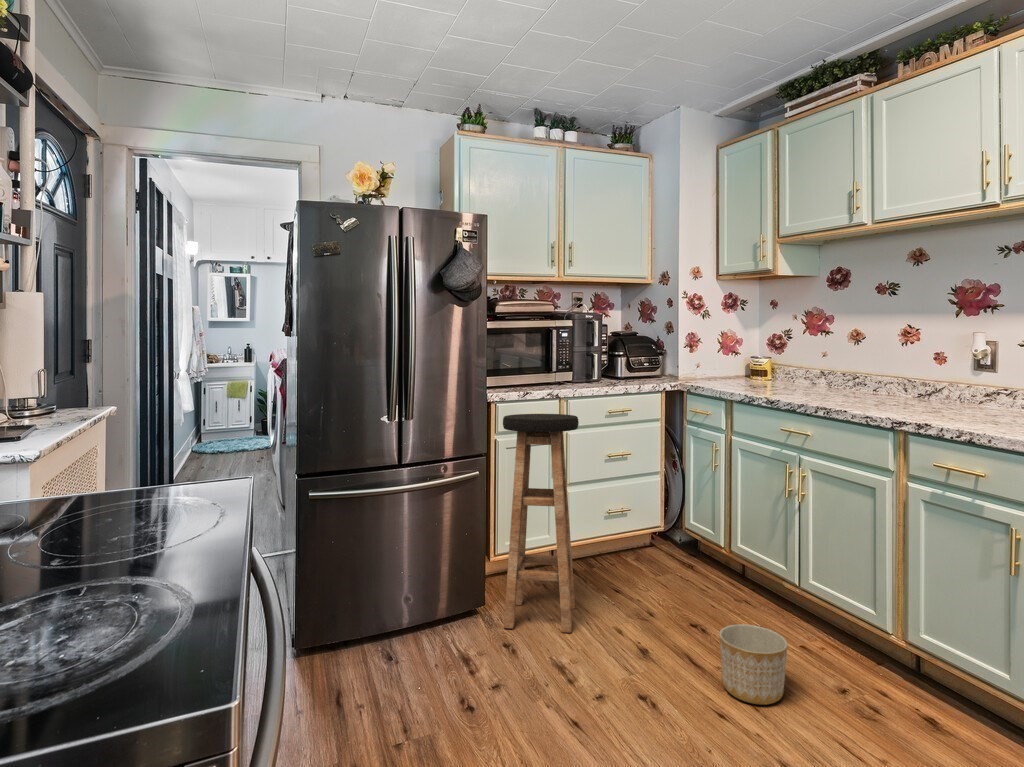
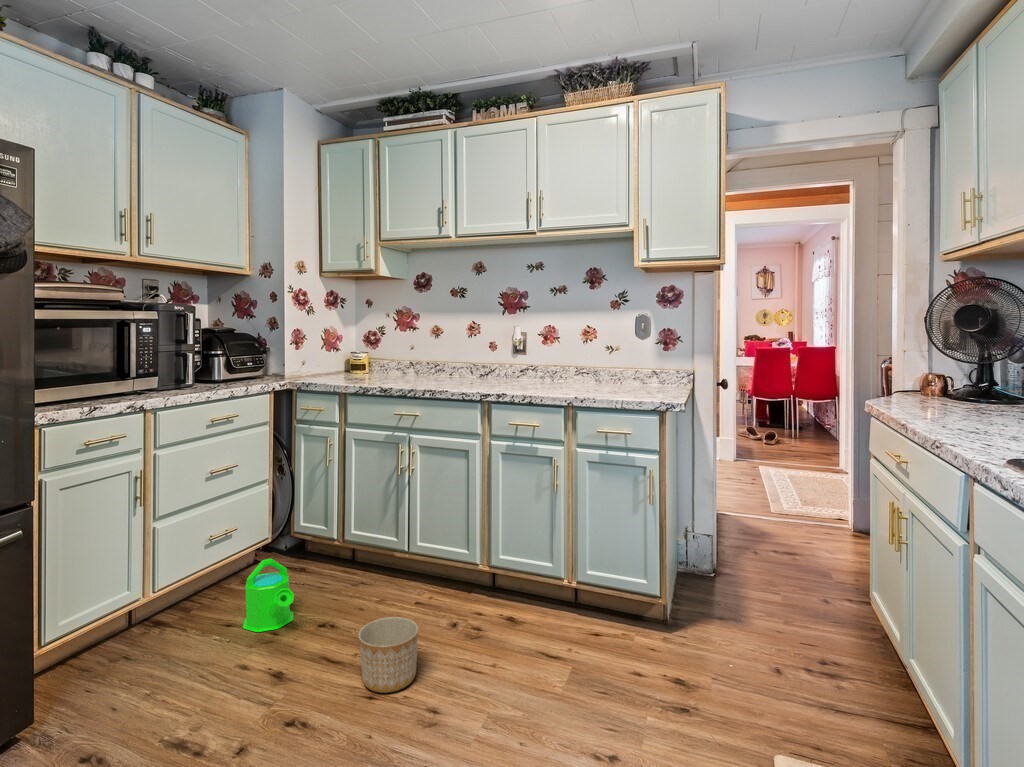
bar stool: present [503,414,579,633] -> none [69,432,186,713]
watering can: none [624,544,670,612] -> present [243,558,294,632]

